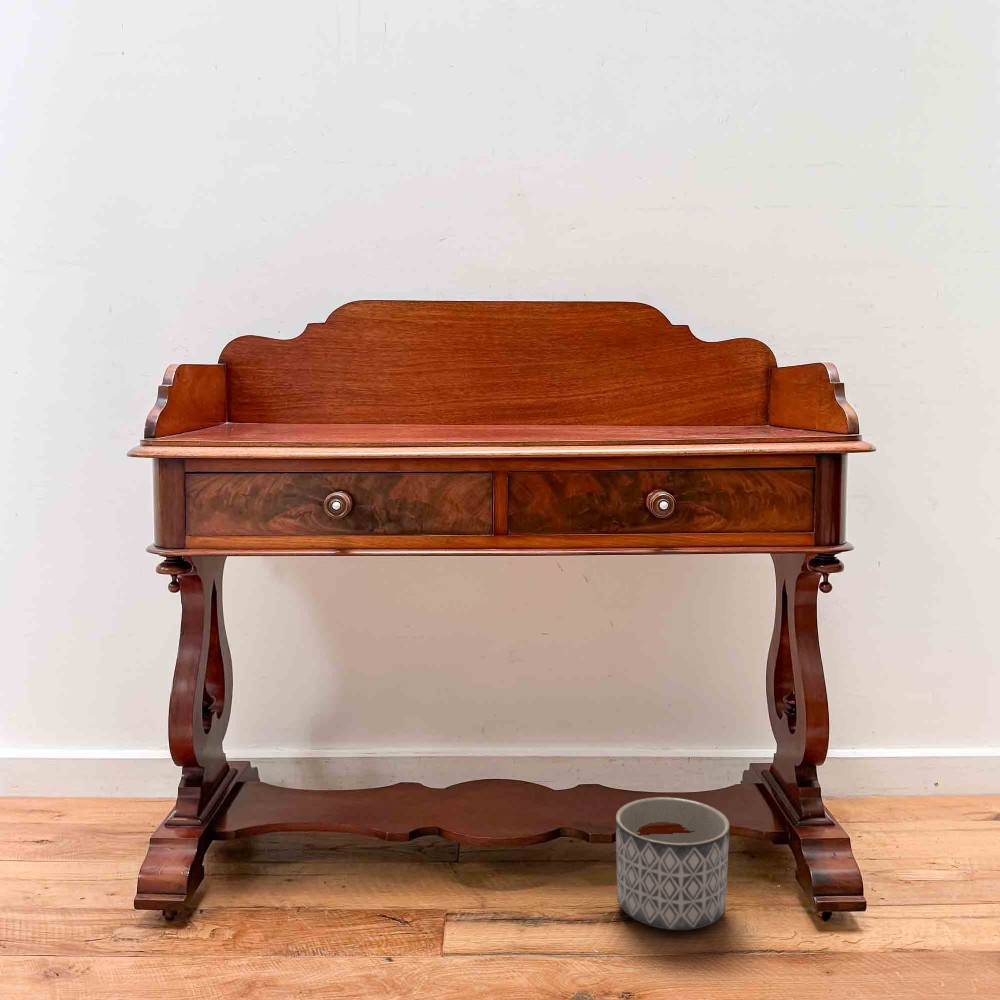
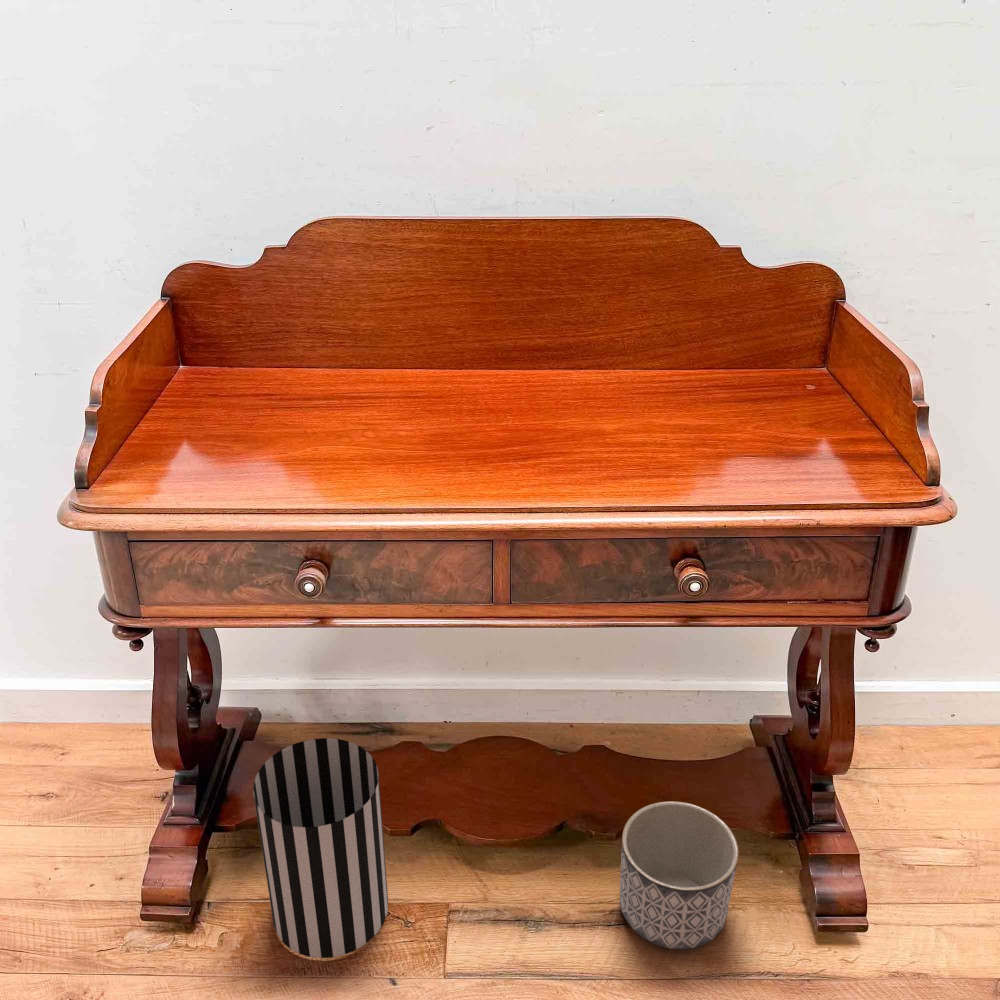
wastebasket: none [264,724,384,943] -> present [253,738,388,958]

